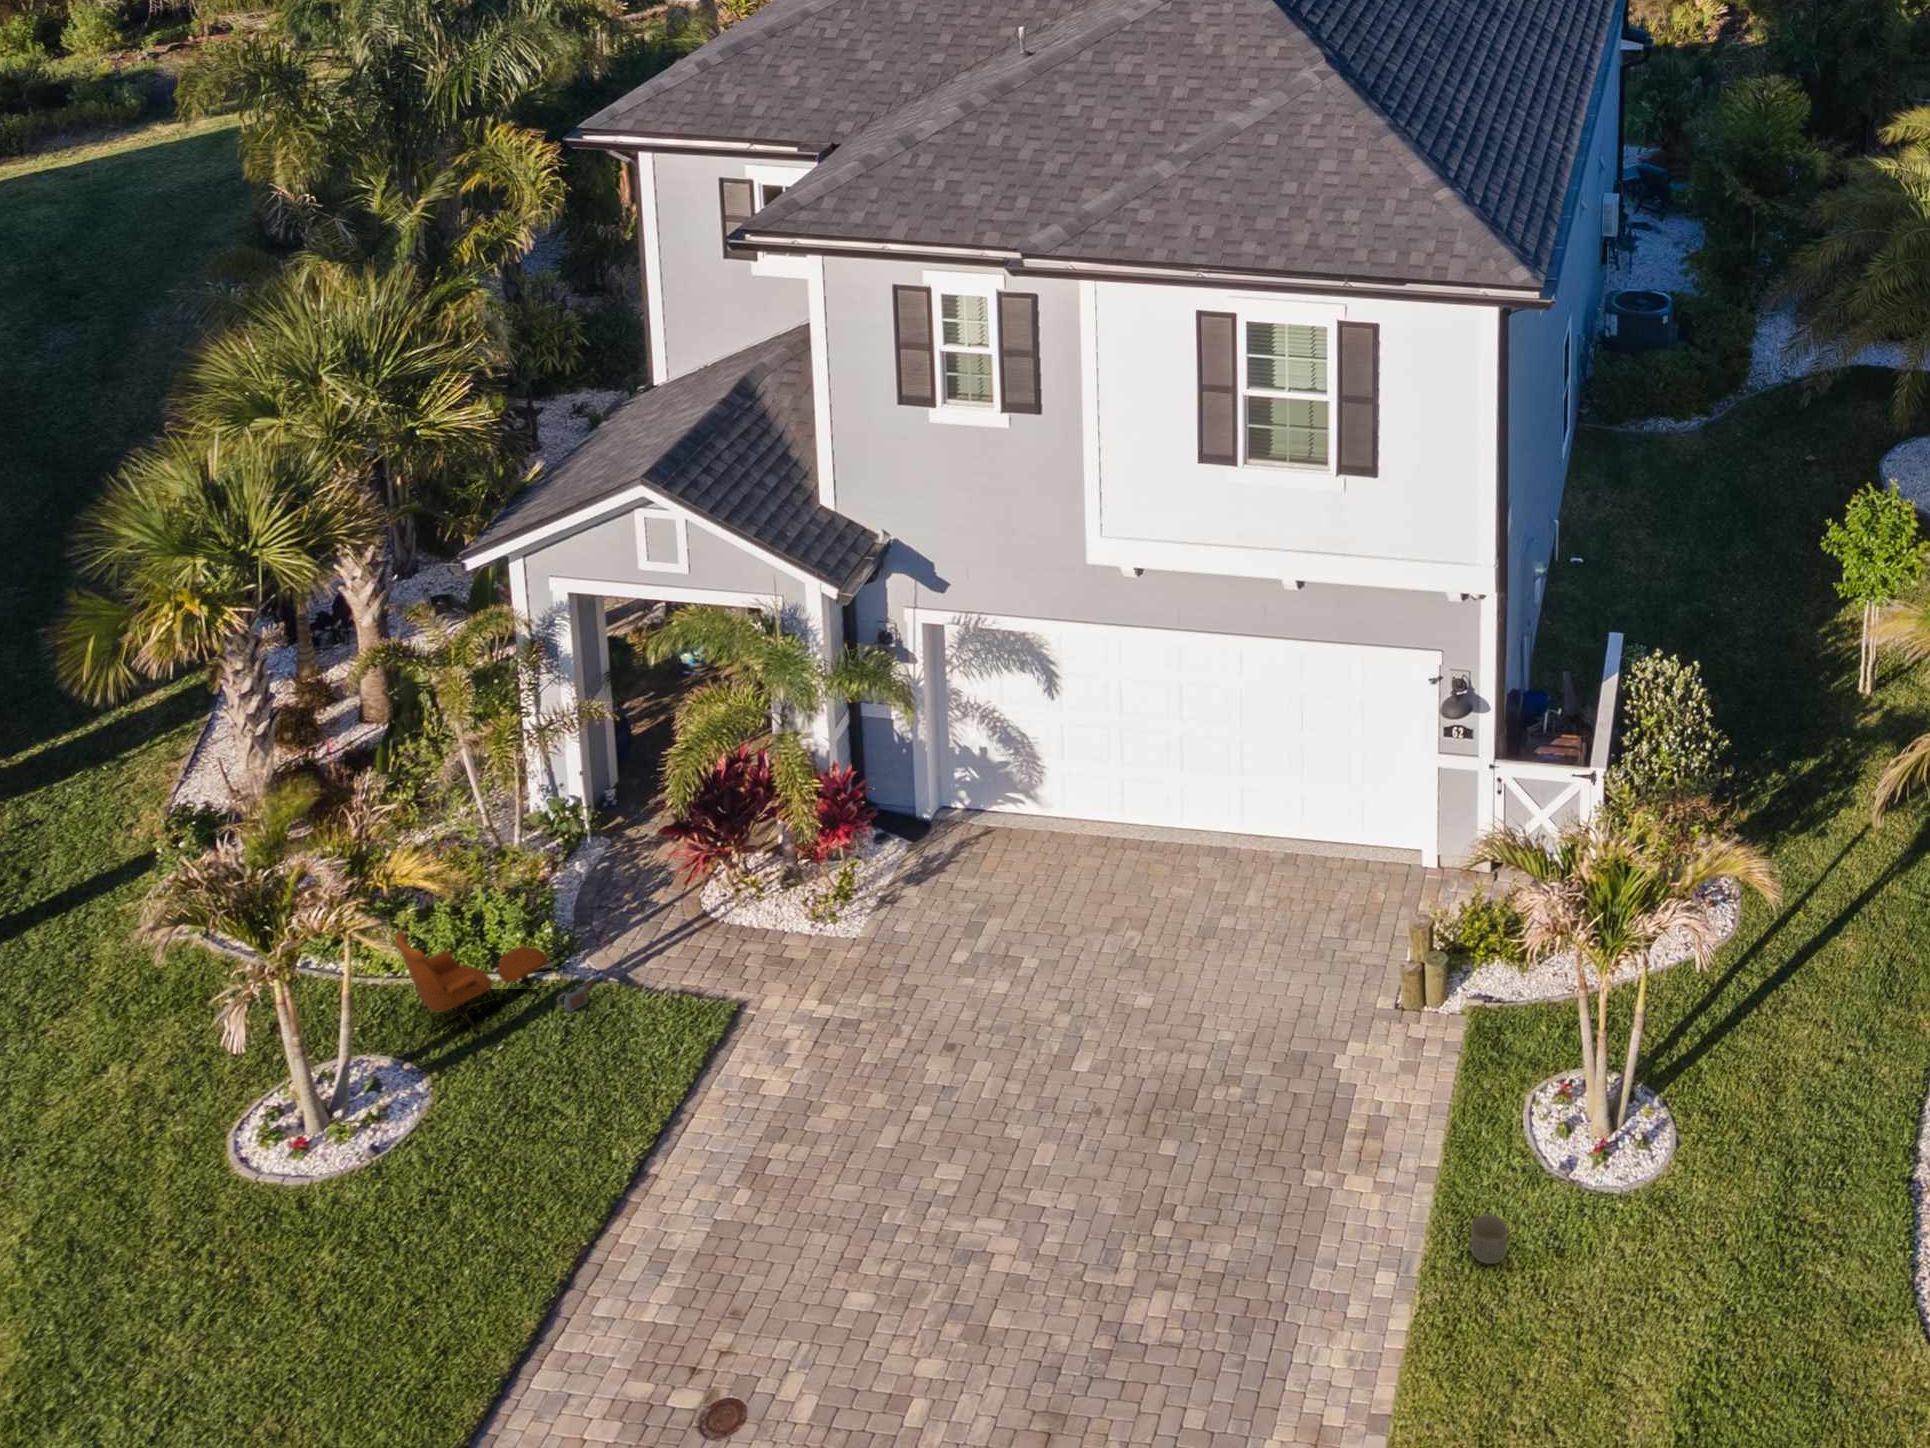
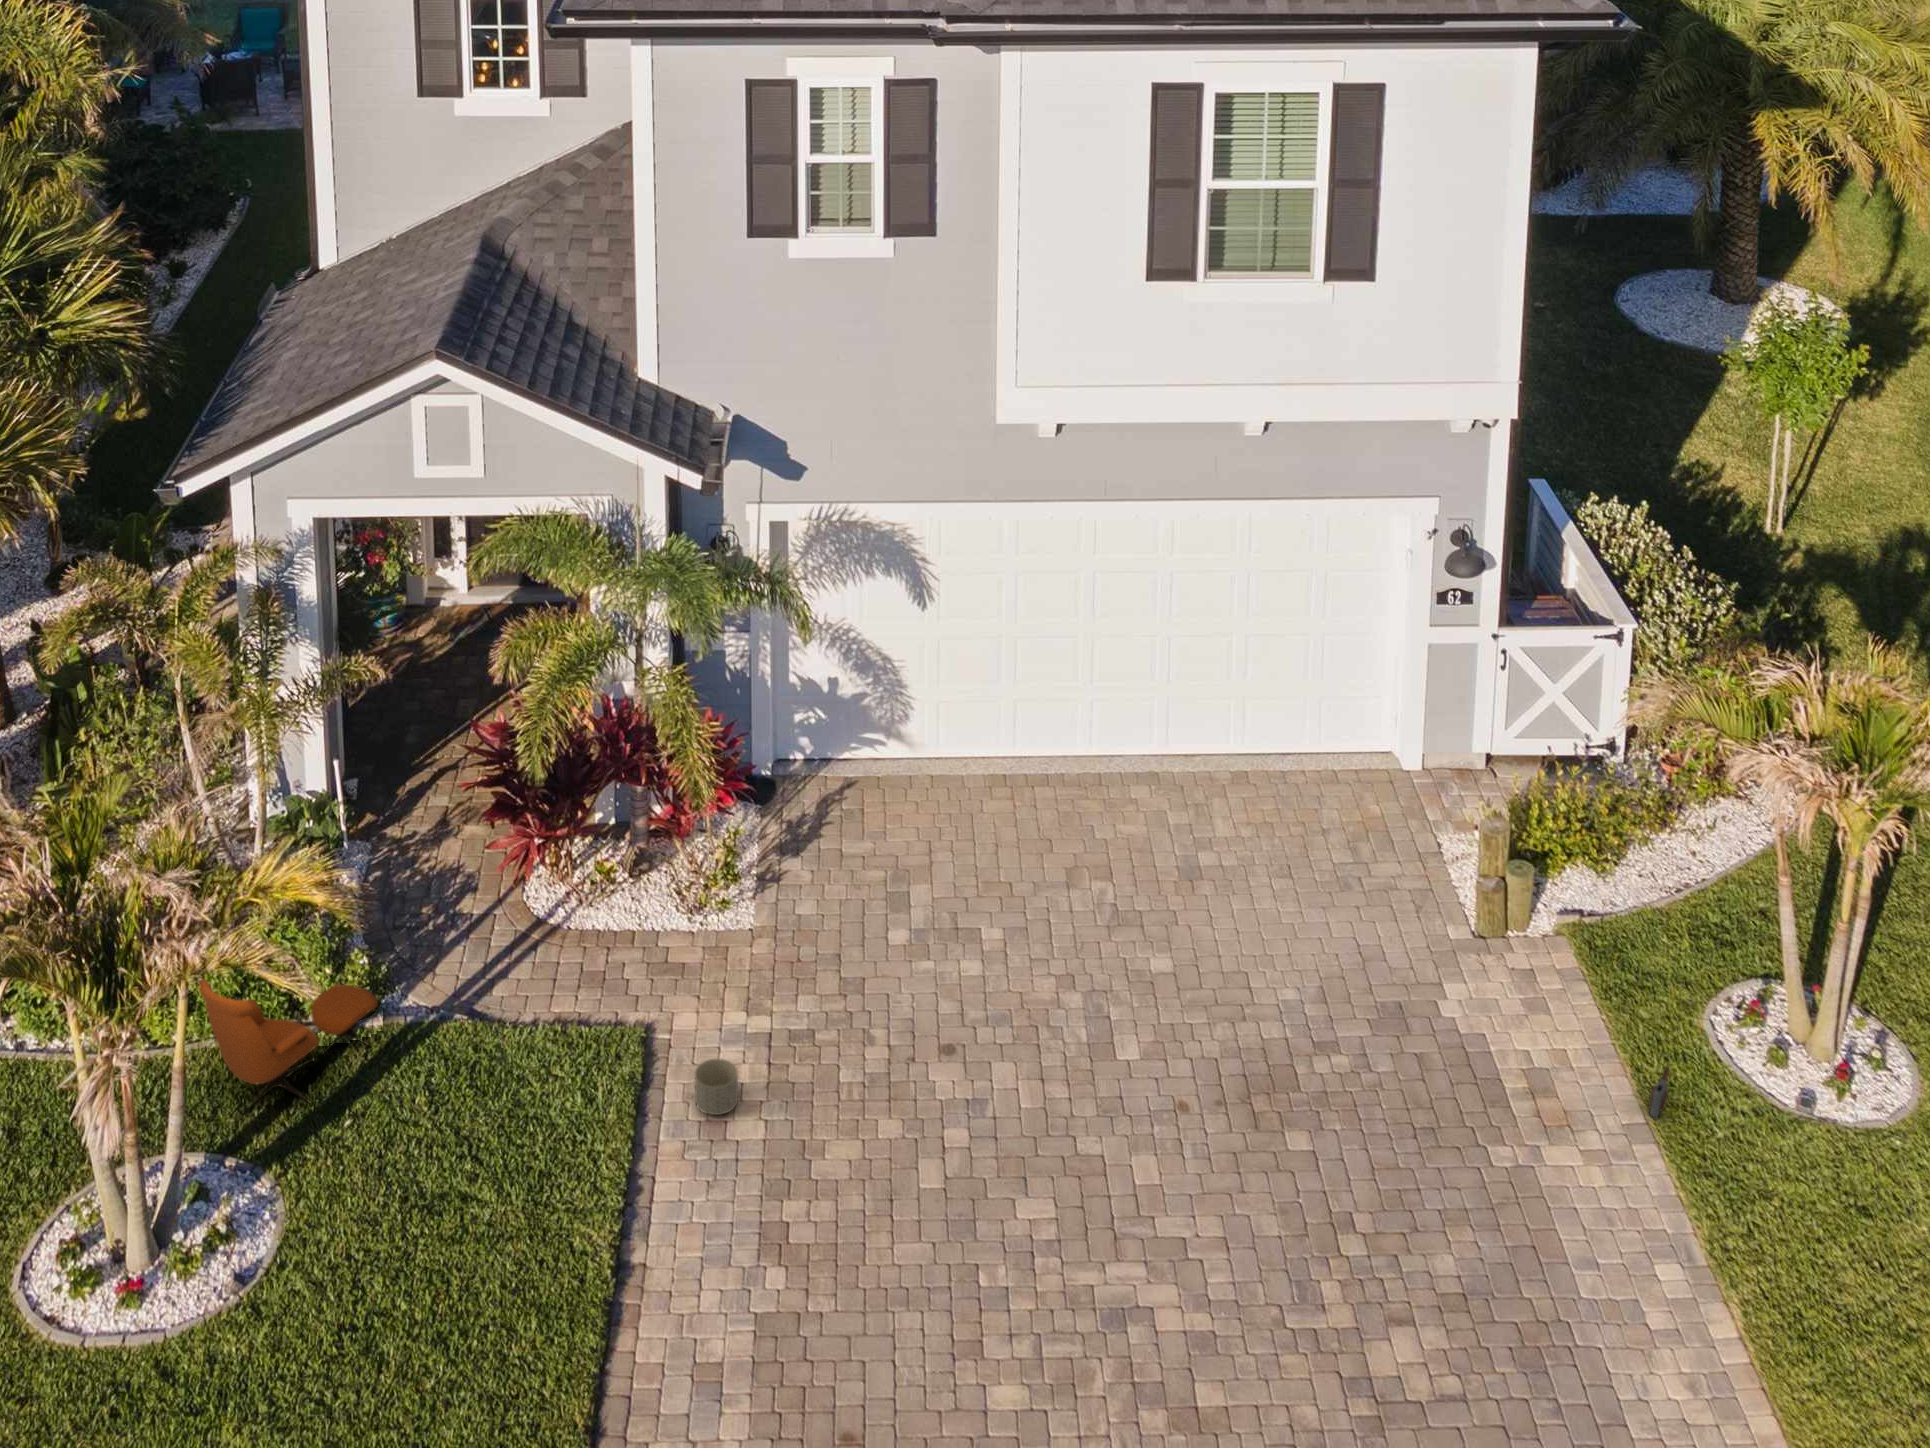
watering can: present [558,978,595,1012] -> present [1648,1067,1669,1118]
planter: present [1471,1214,1508,1264] -> present [695,1059,738,1115]

